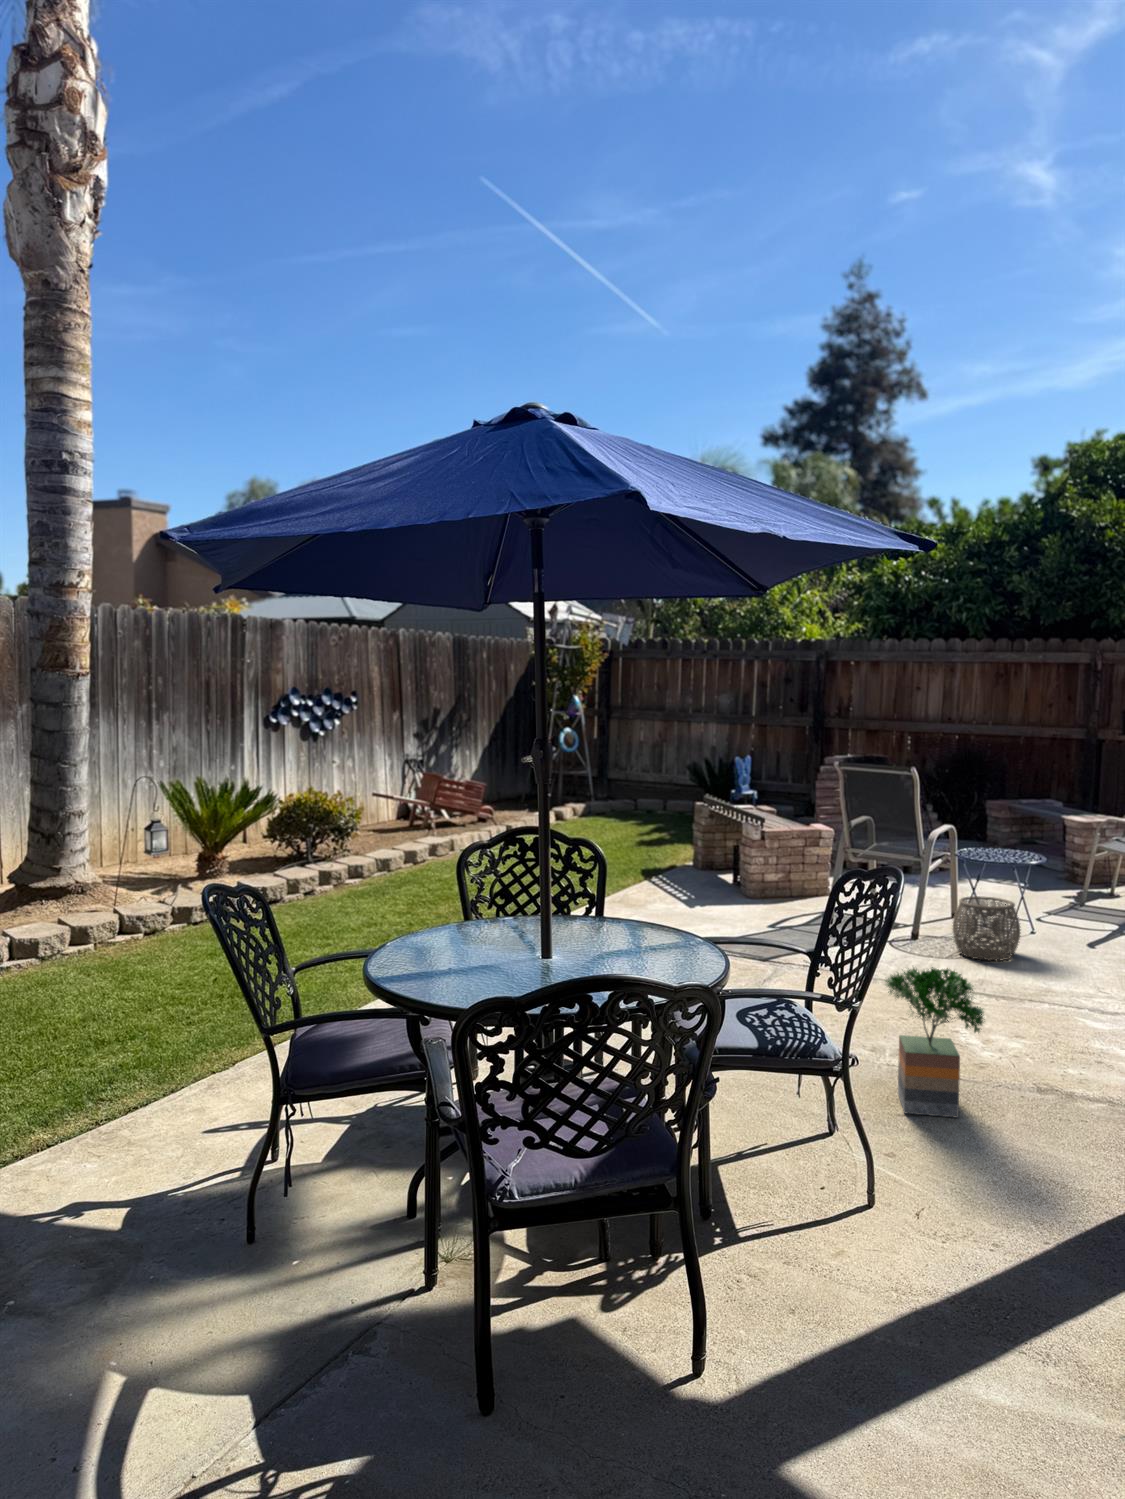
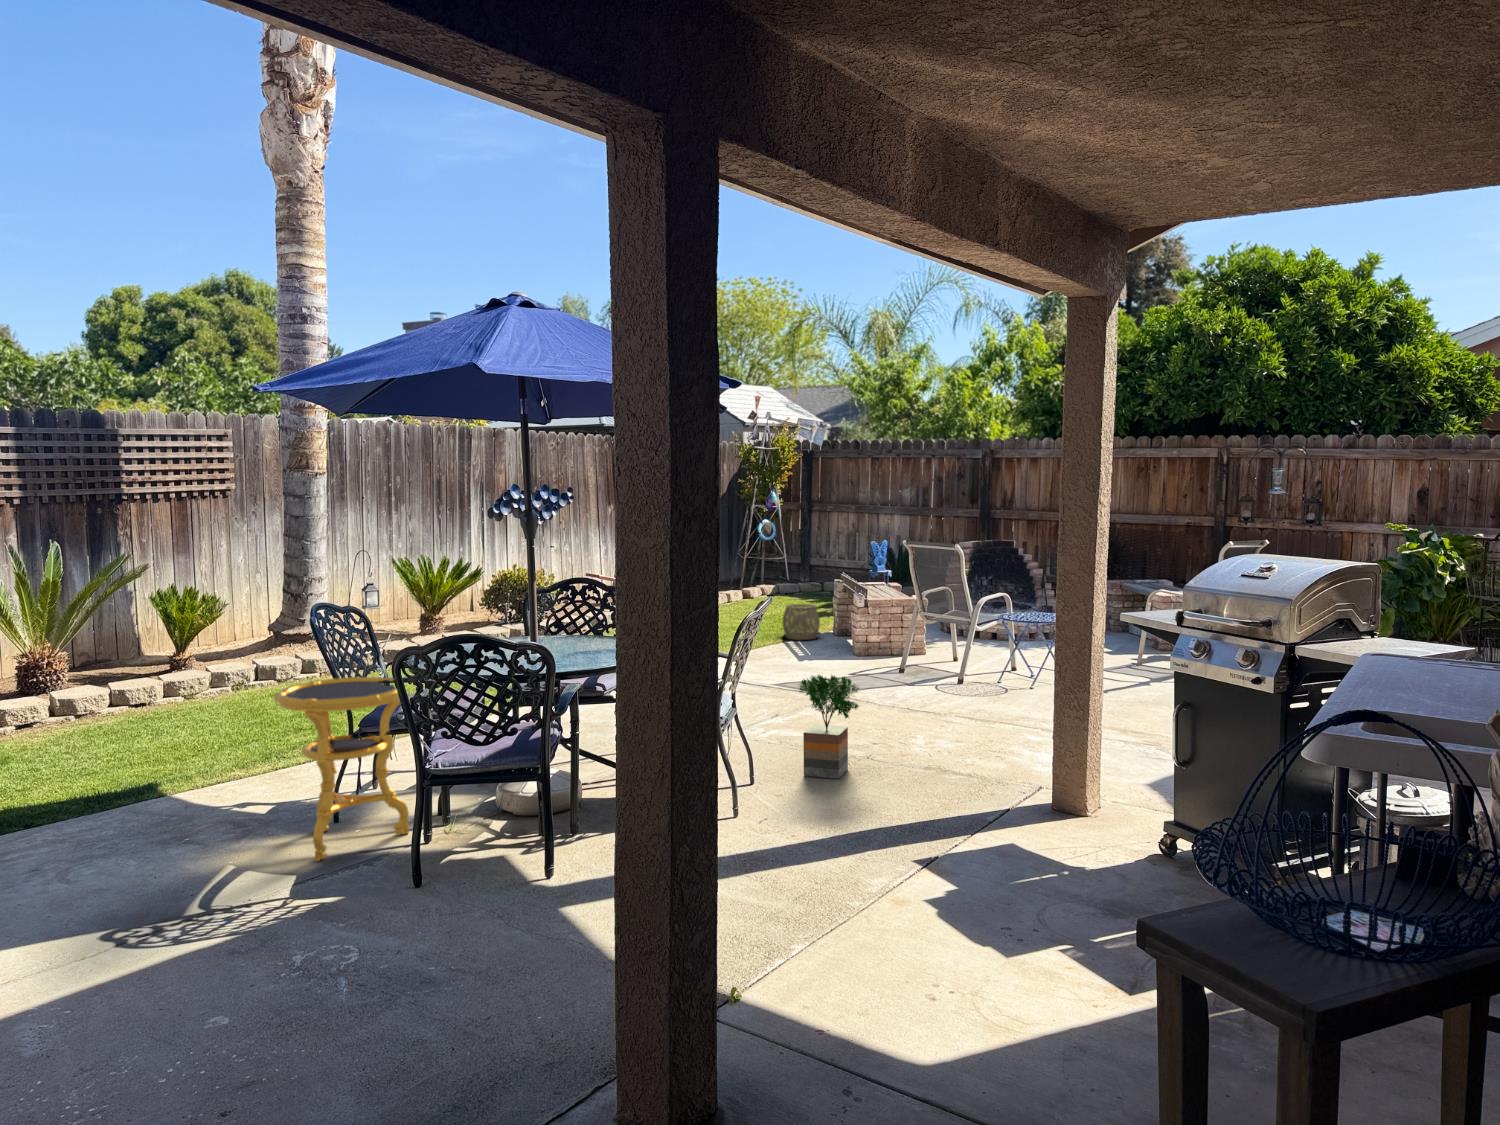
woven basket: present [952,896,1021,961] -> present [782,604,820,640]
side table: none [195,1014,418,1375] -> present [274,677,409,861]

